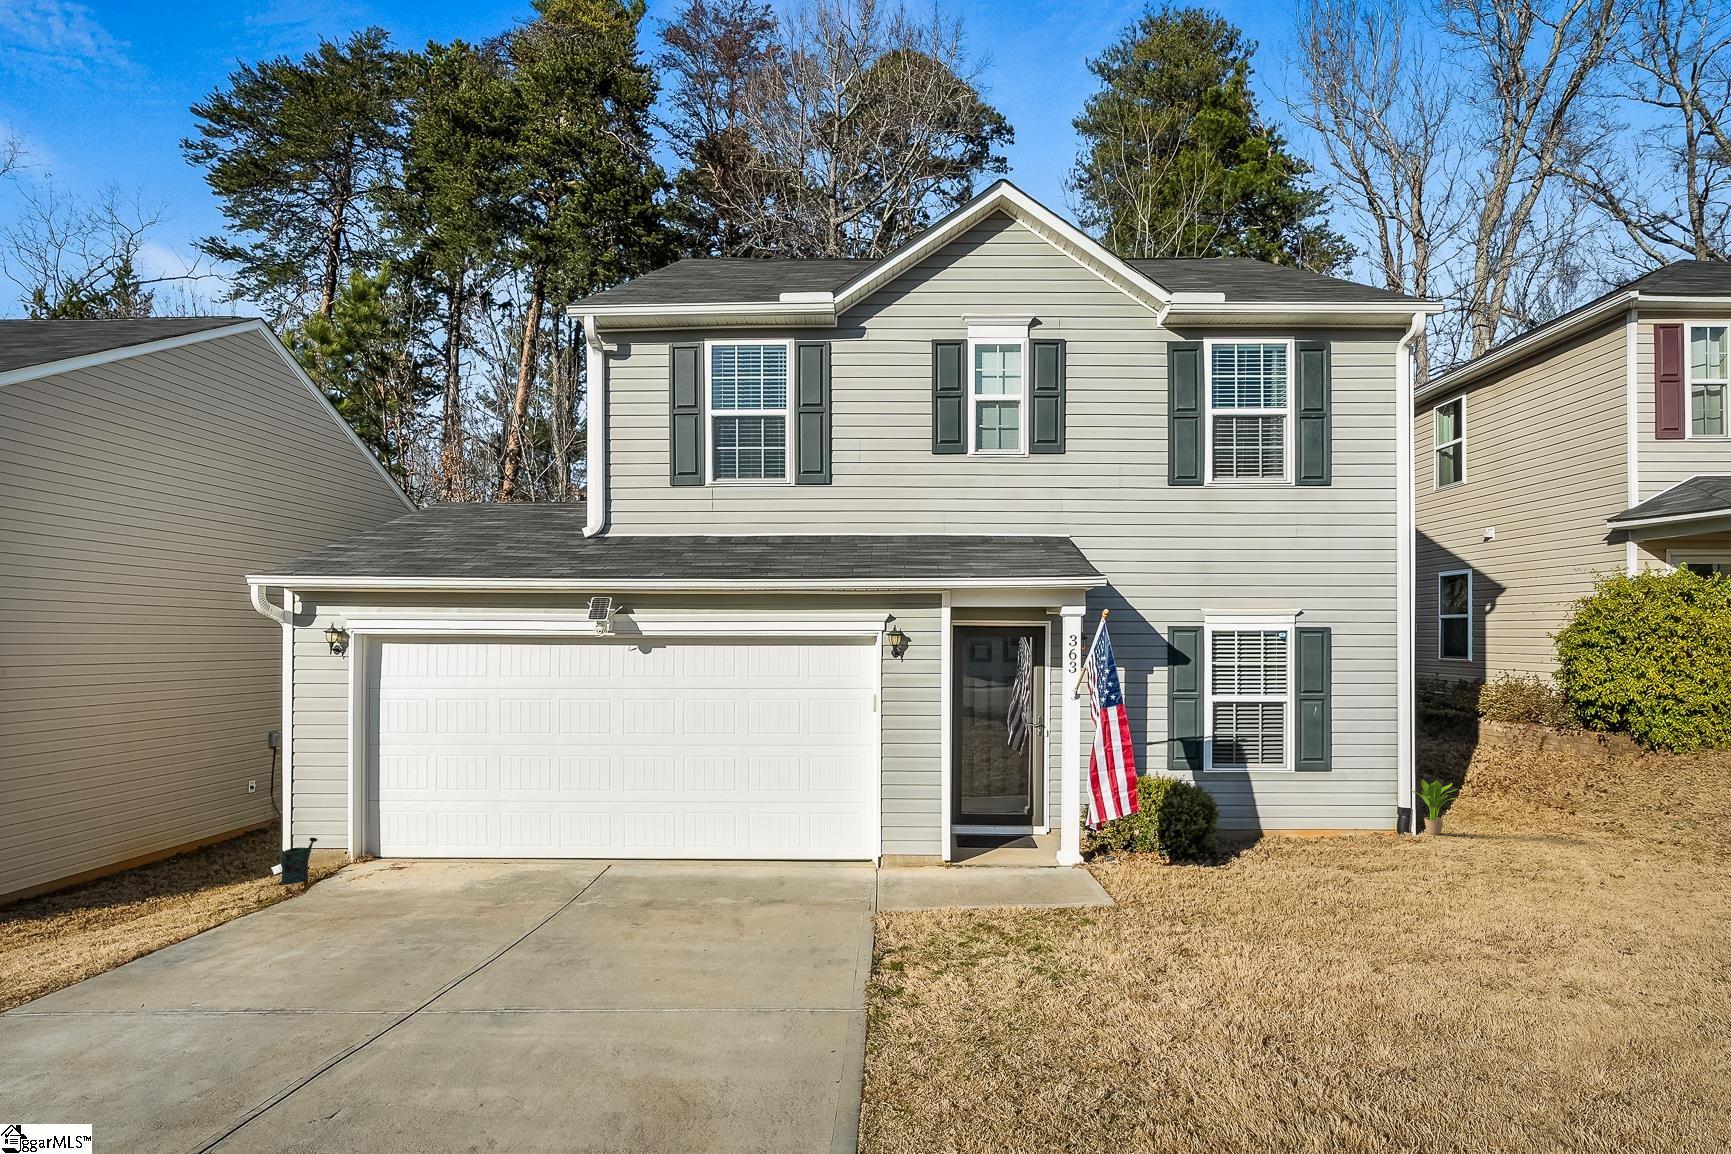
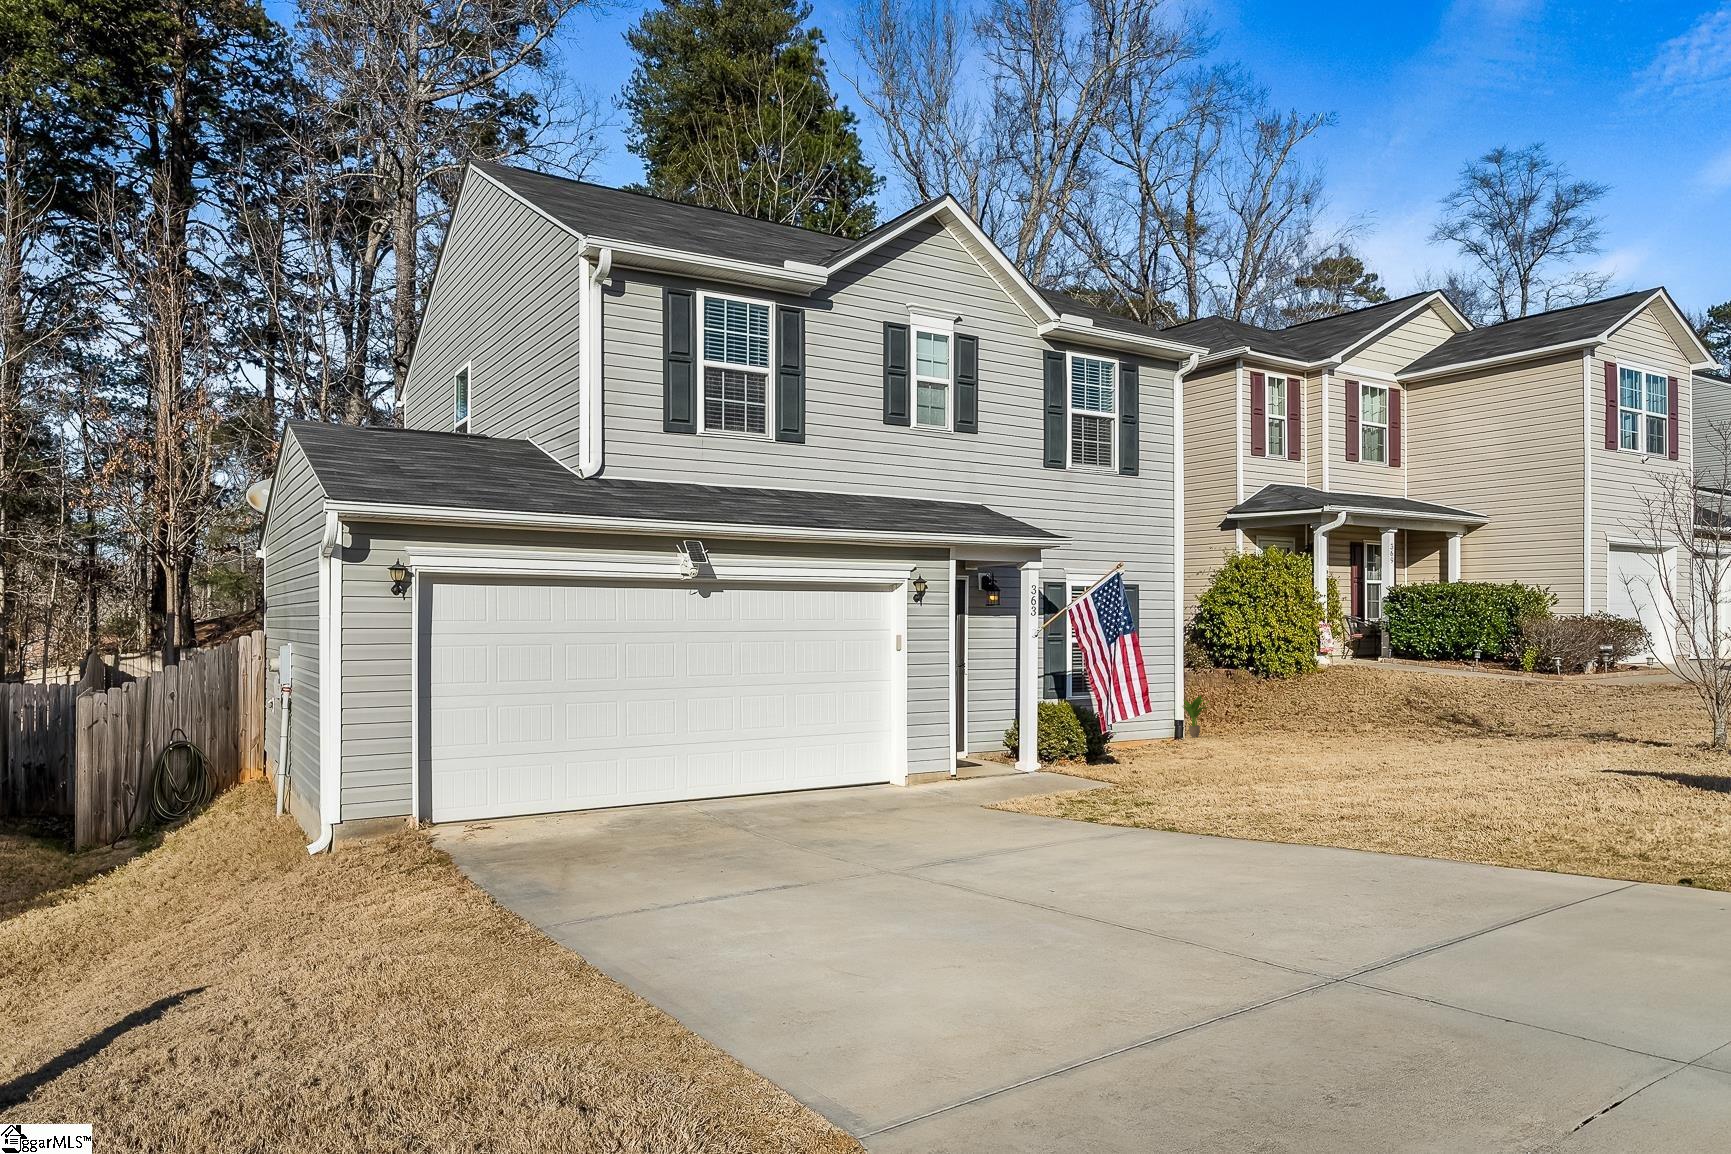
watering can: present [281,838,318,884] -> none [359,807,386,853]

